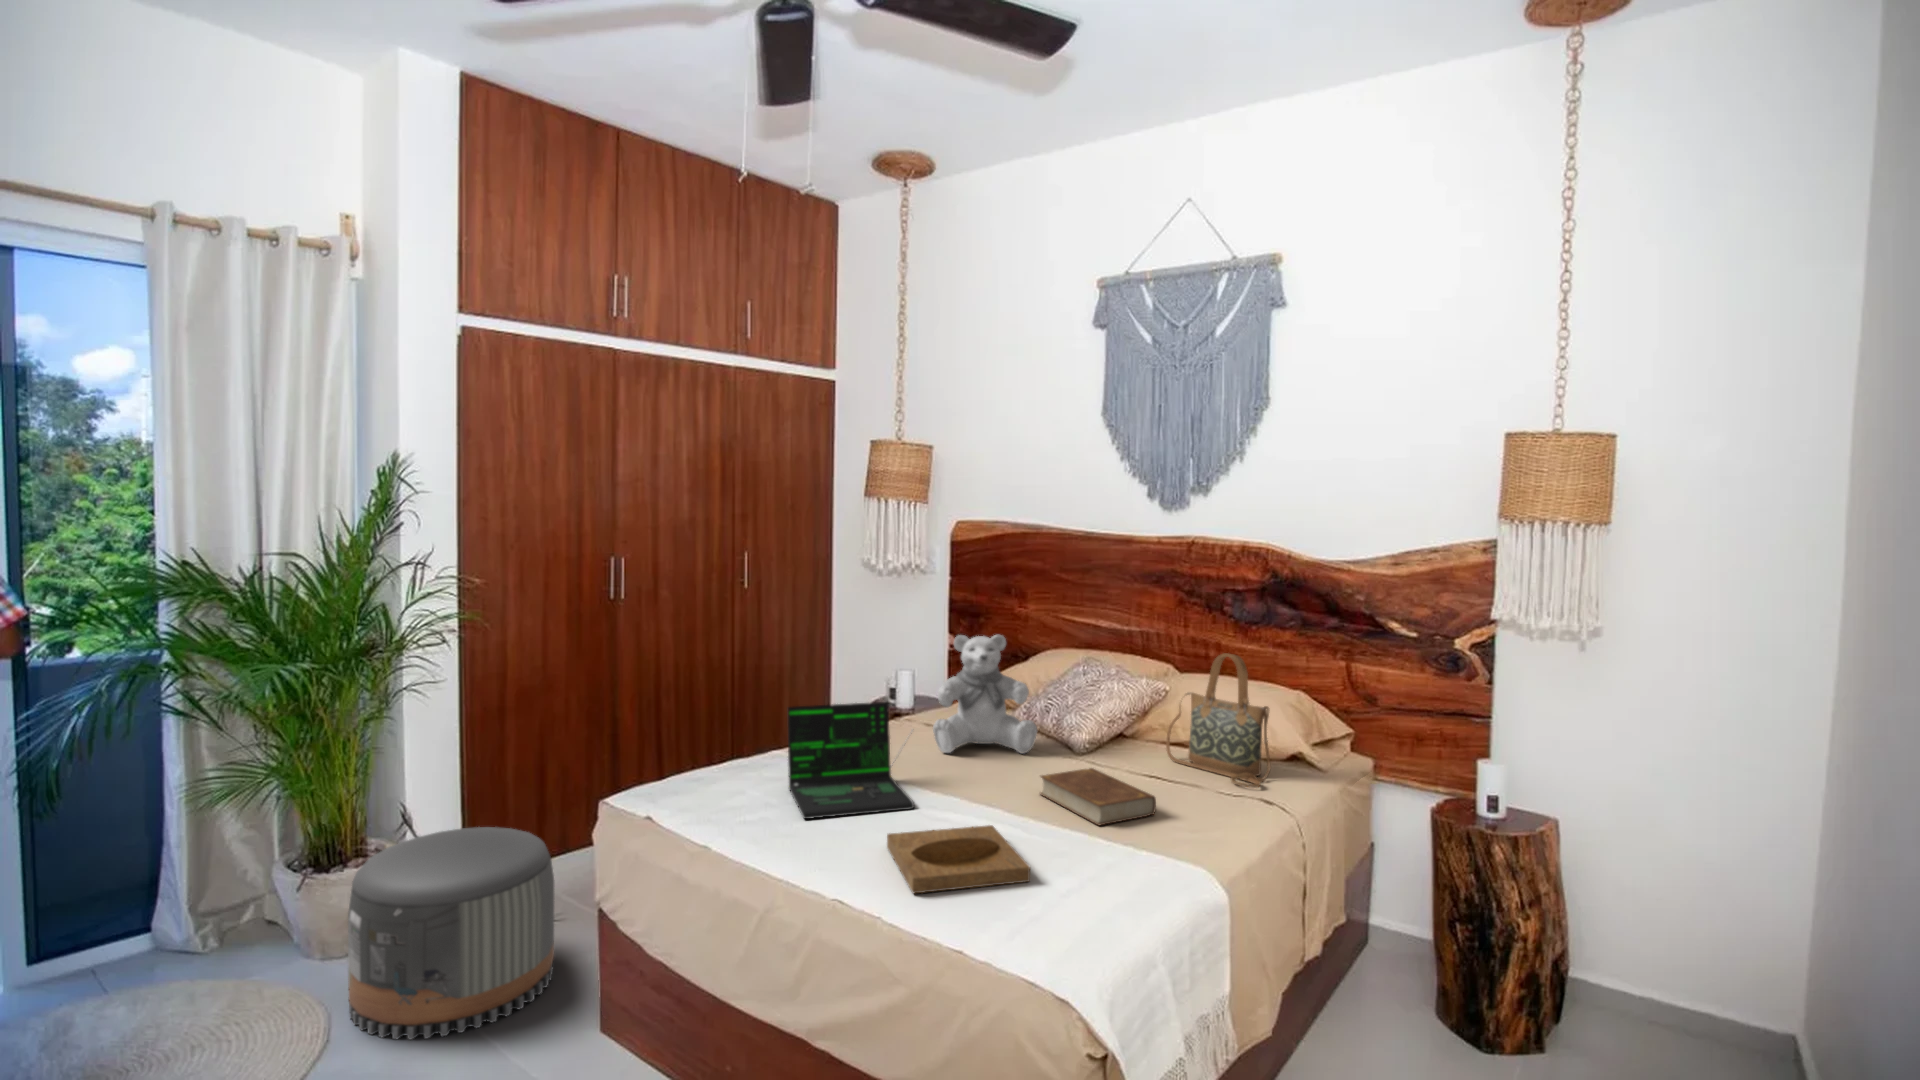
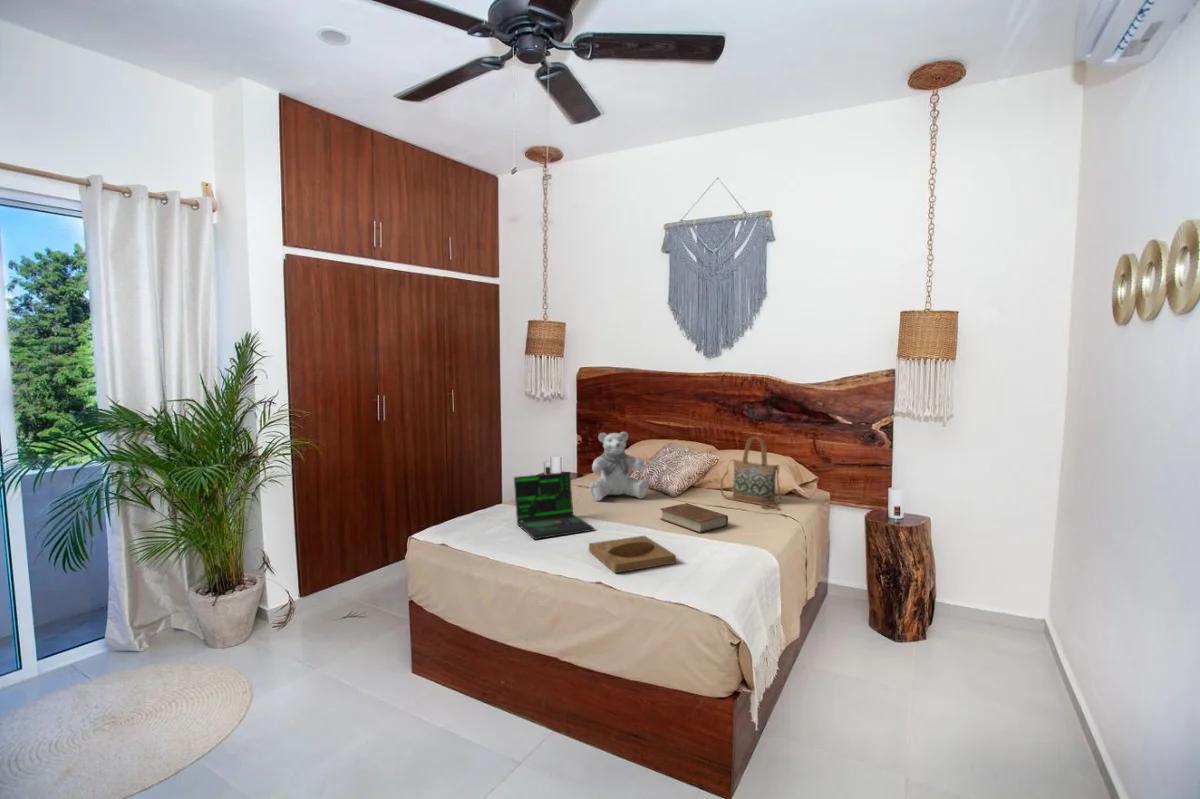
pouf: present [348,827,554,1039] -> none [247,560,372,687]

